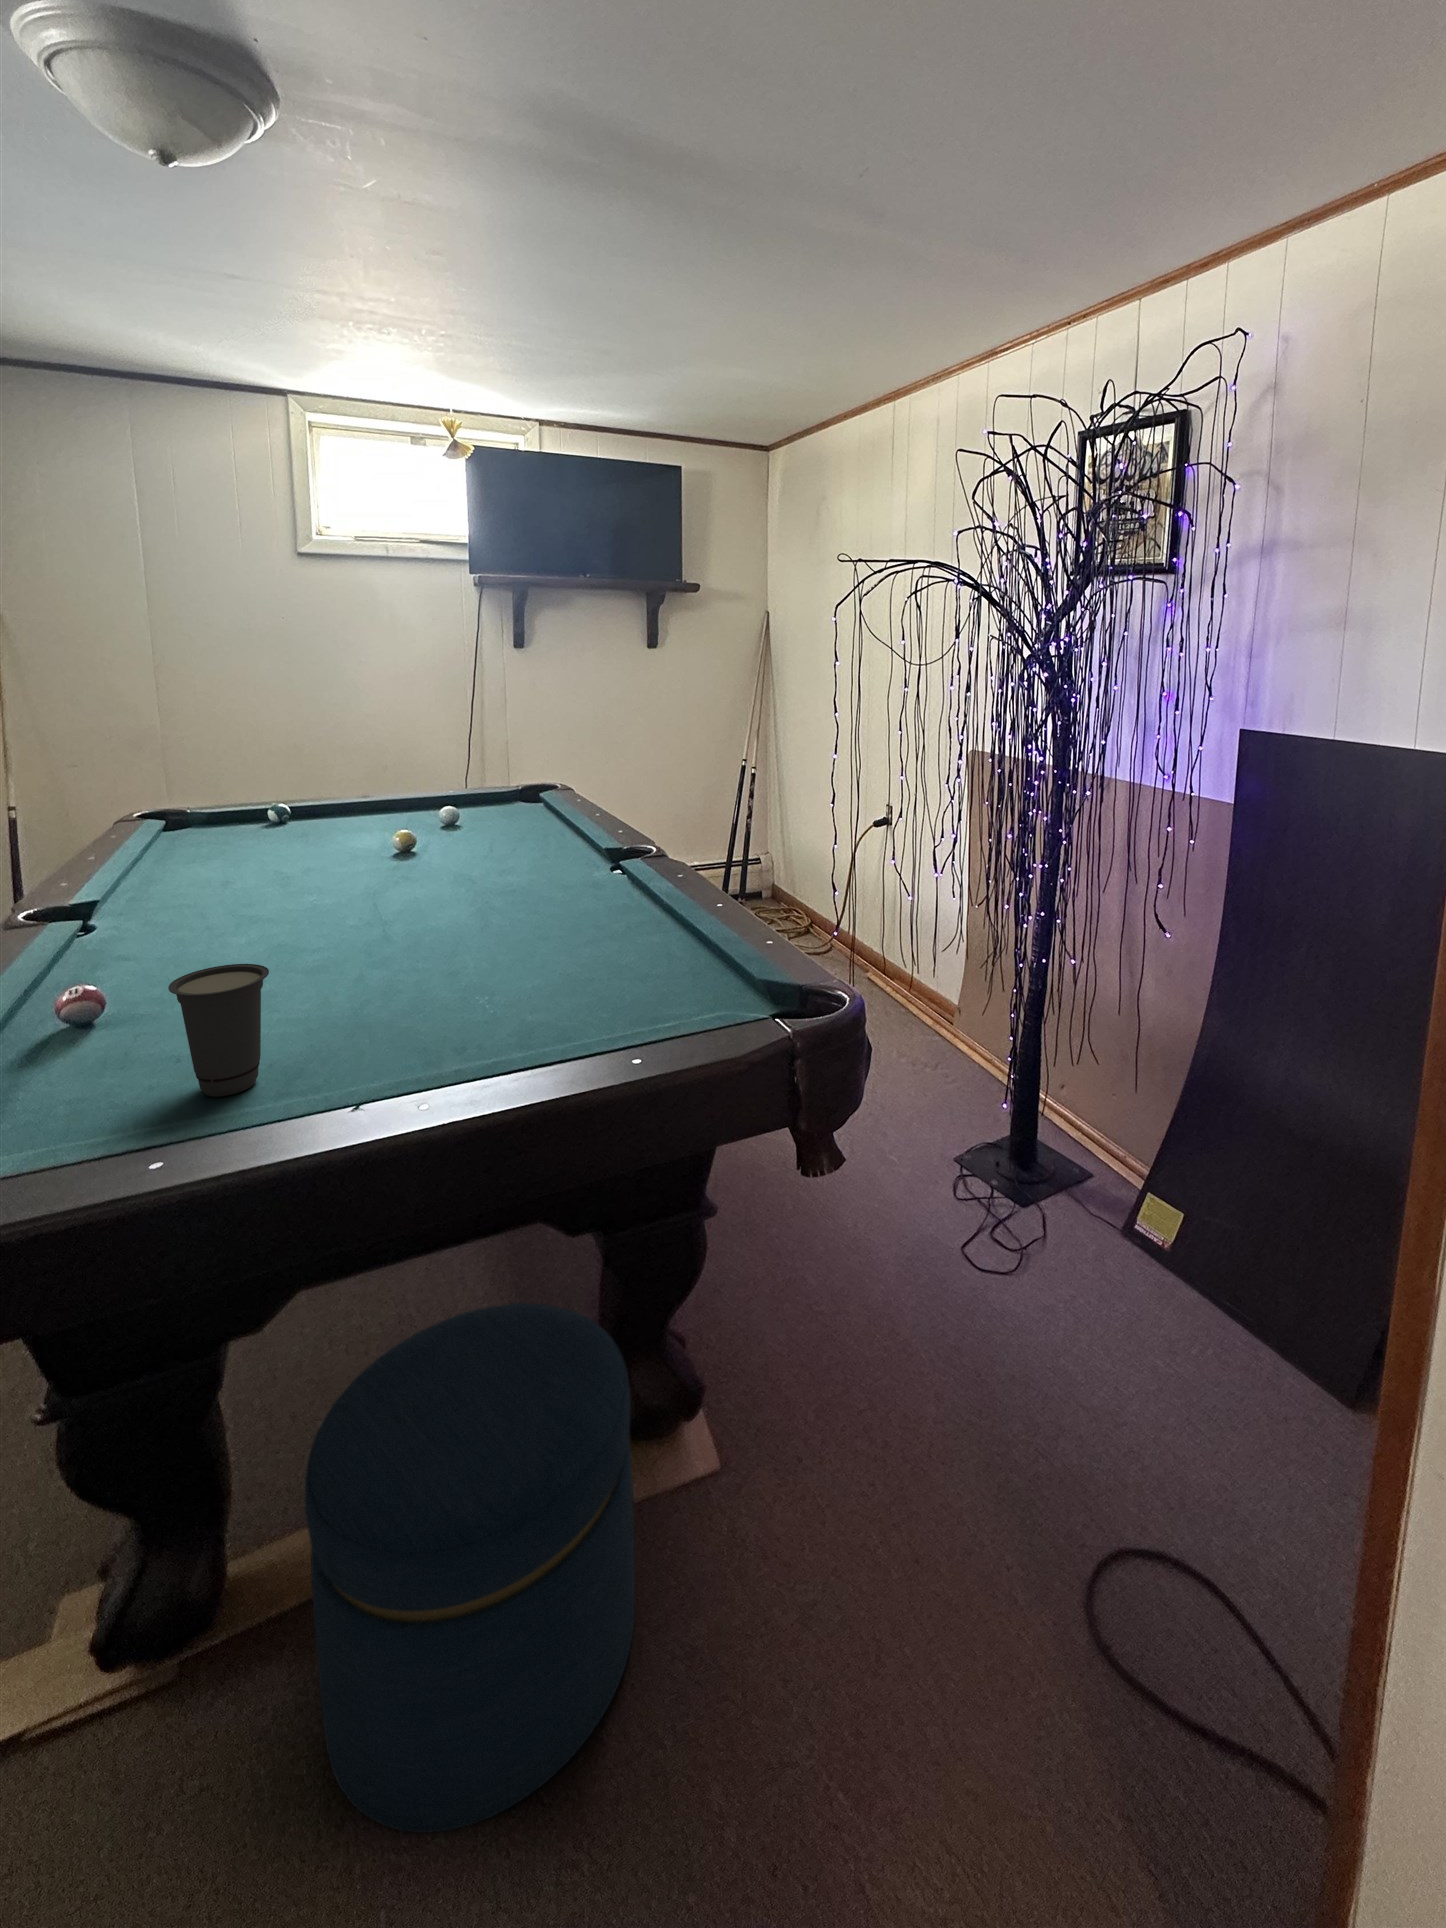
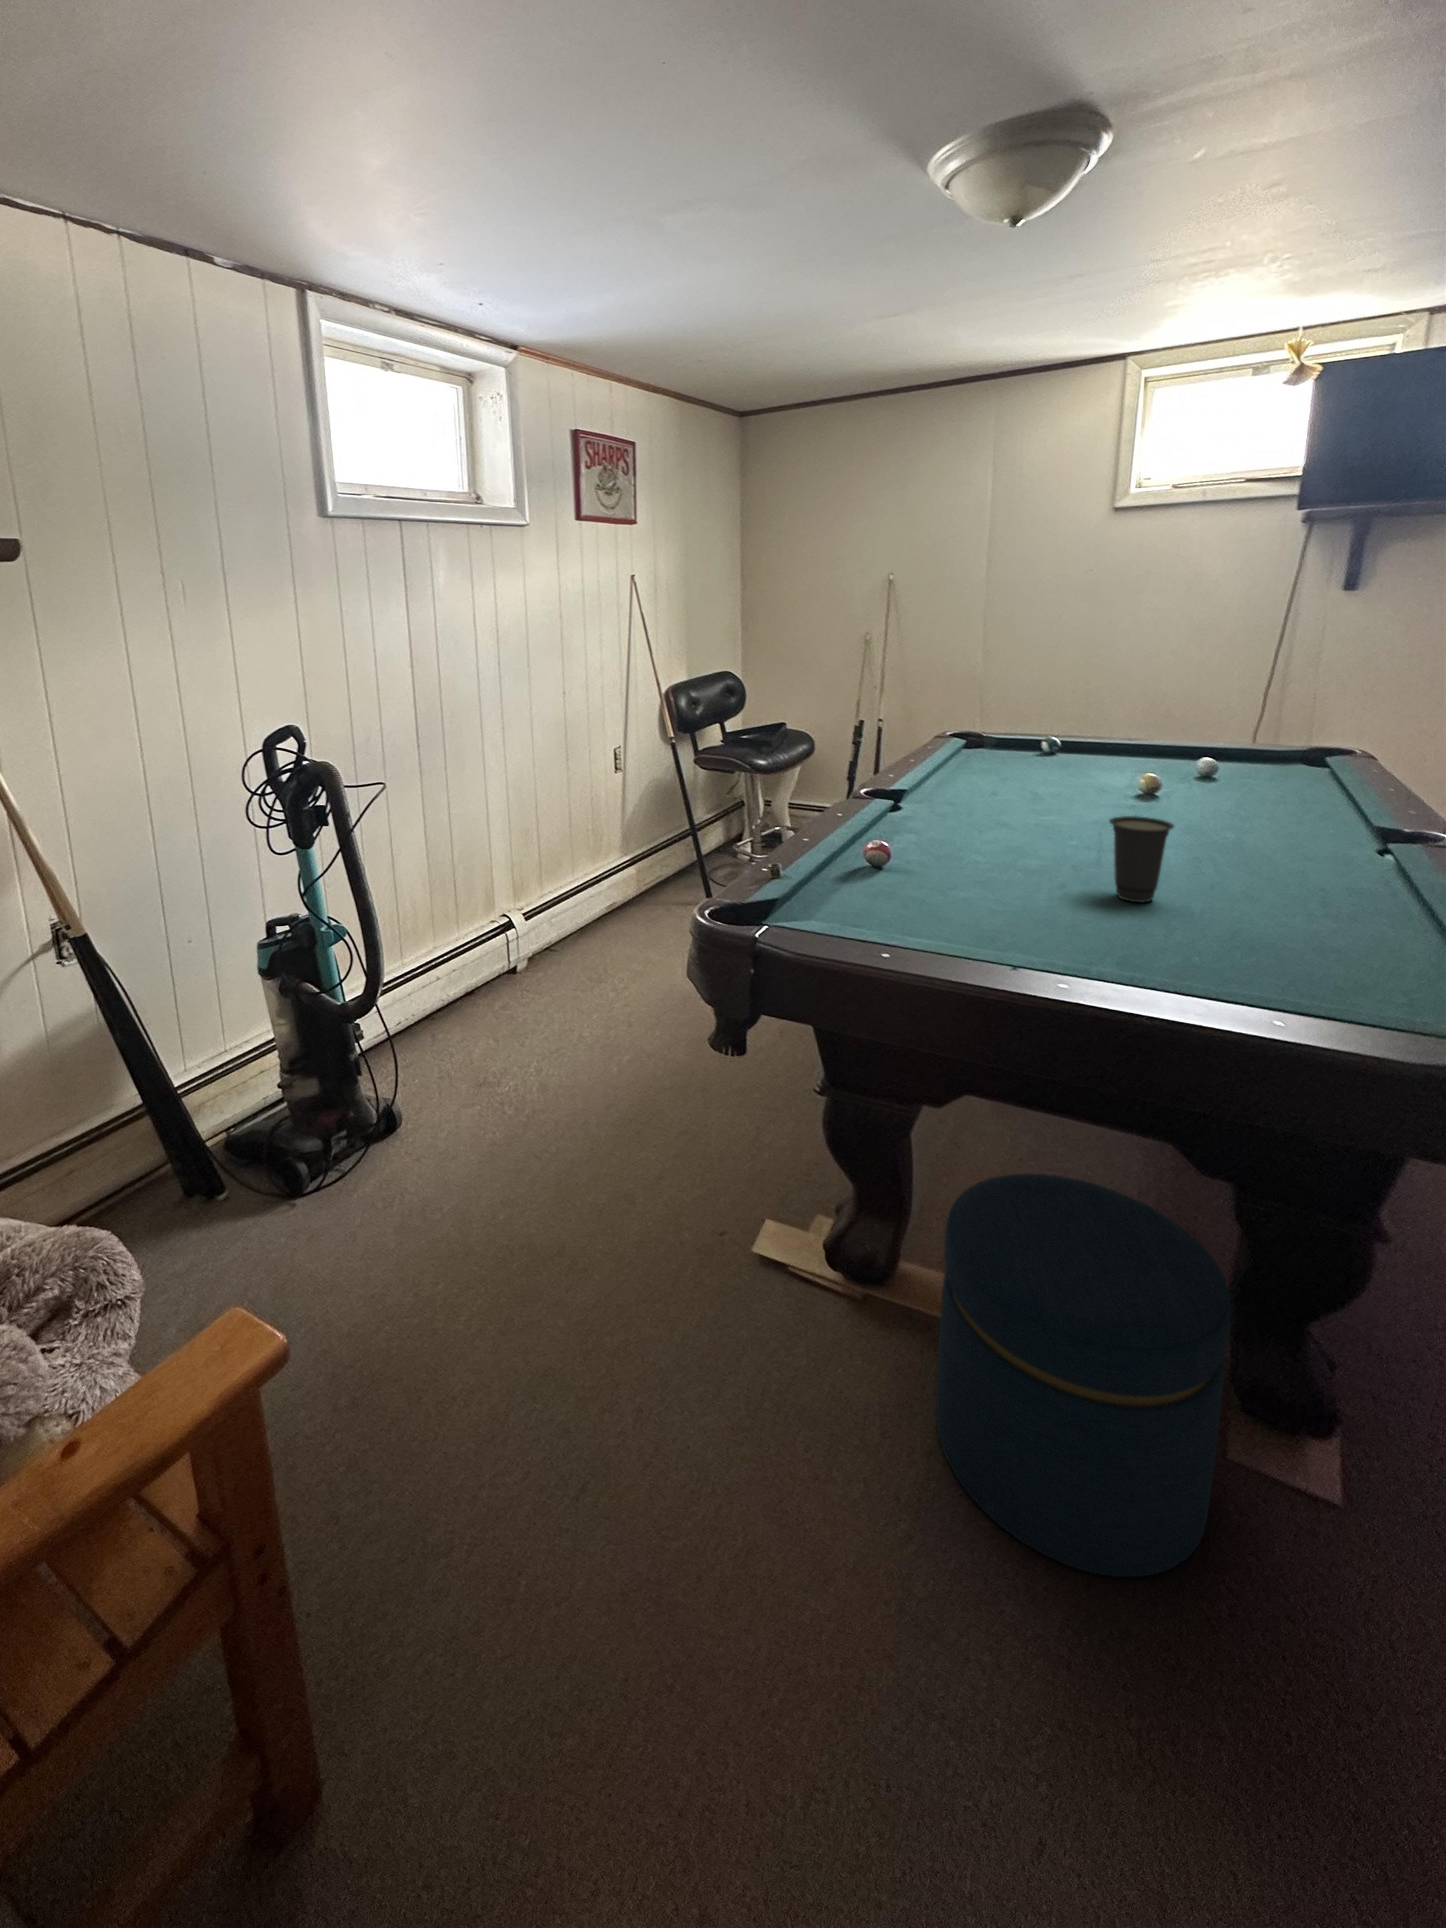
cup: present [168,964,269,1097] -> present [1109,816,1174,902]

